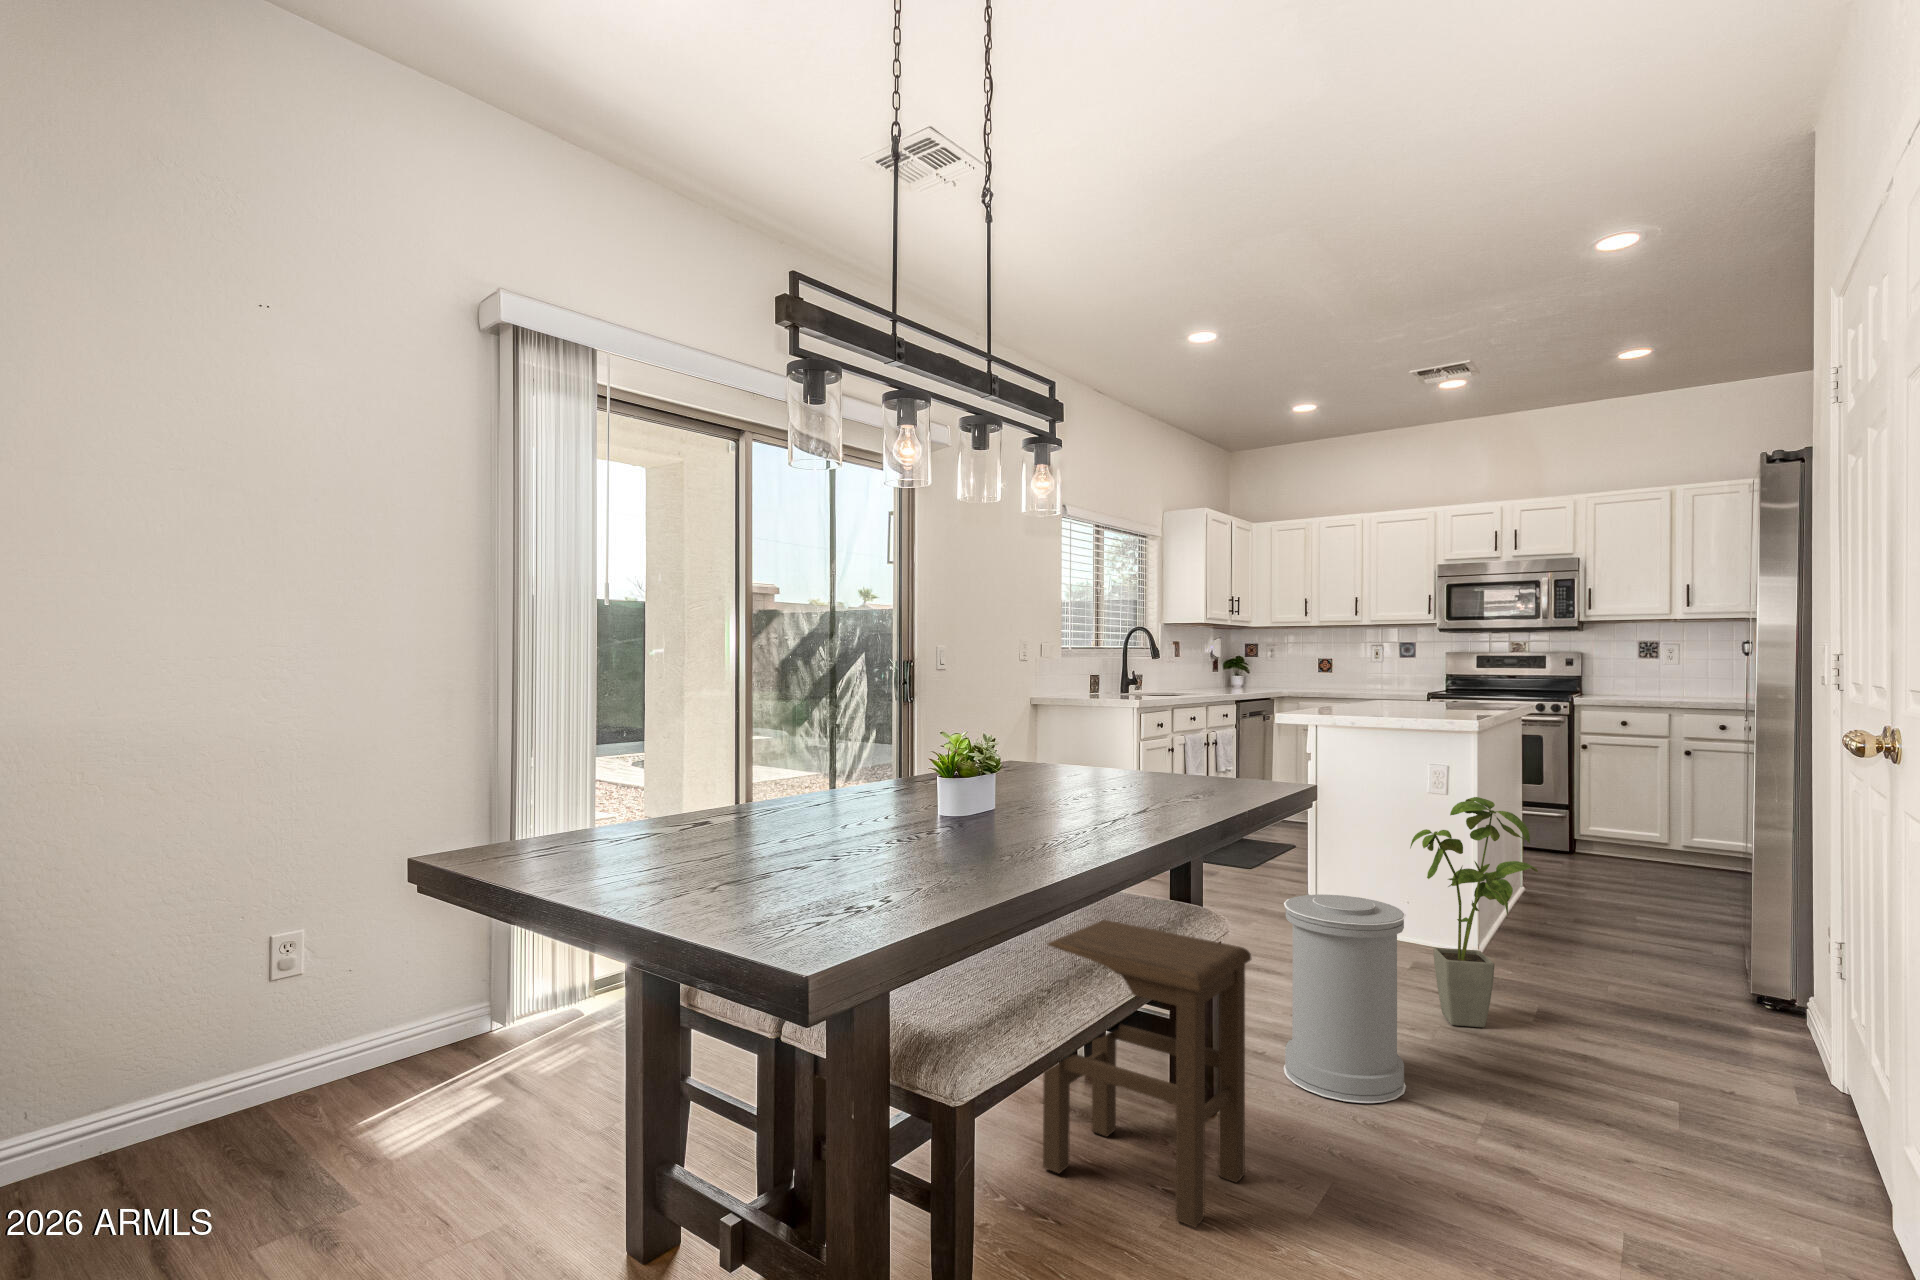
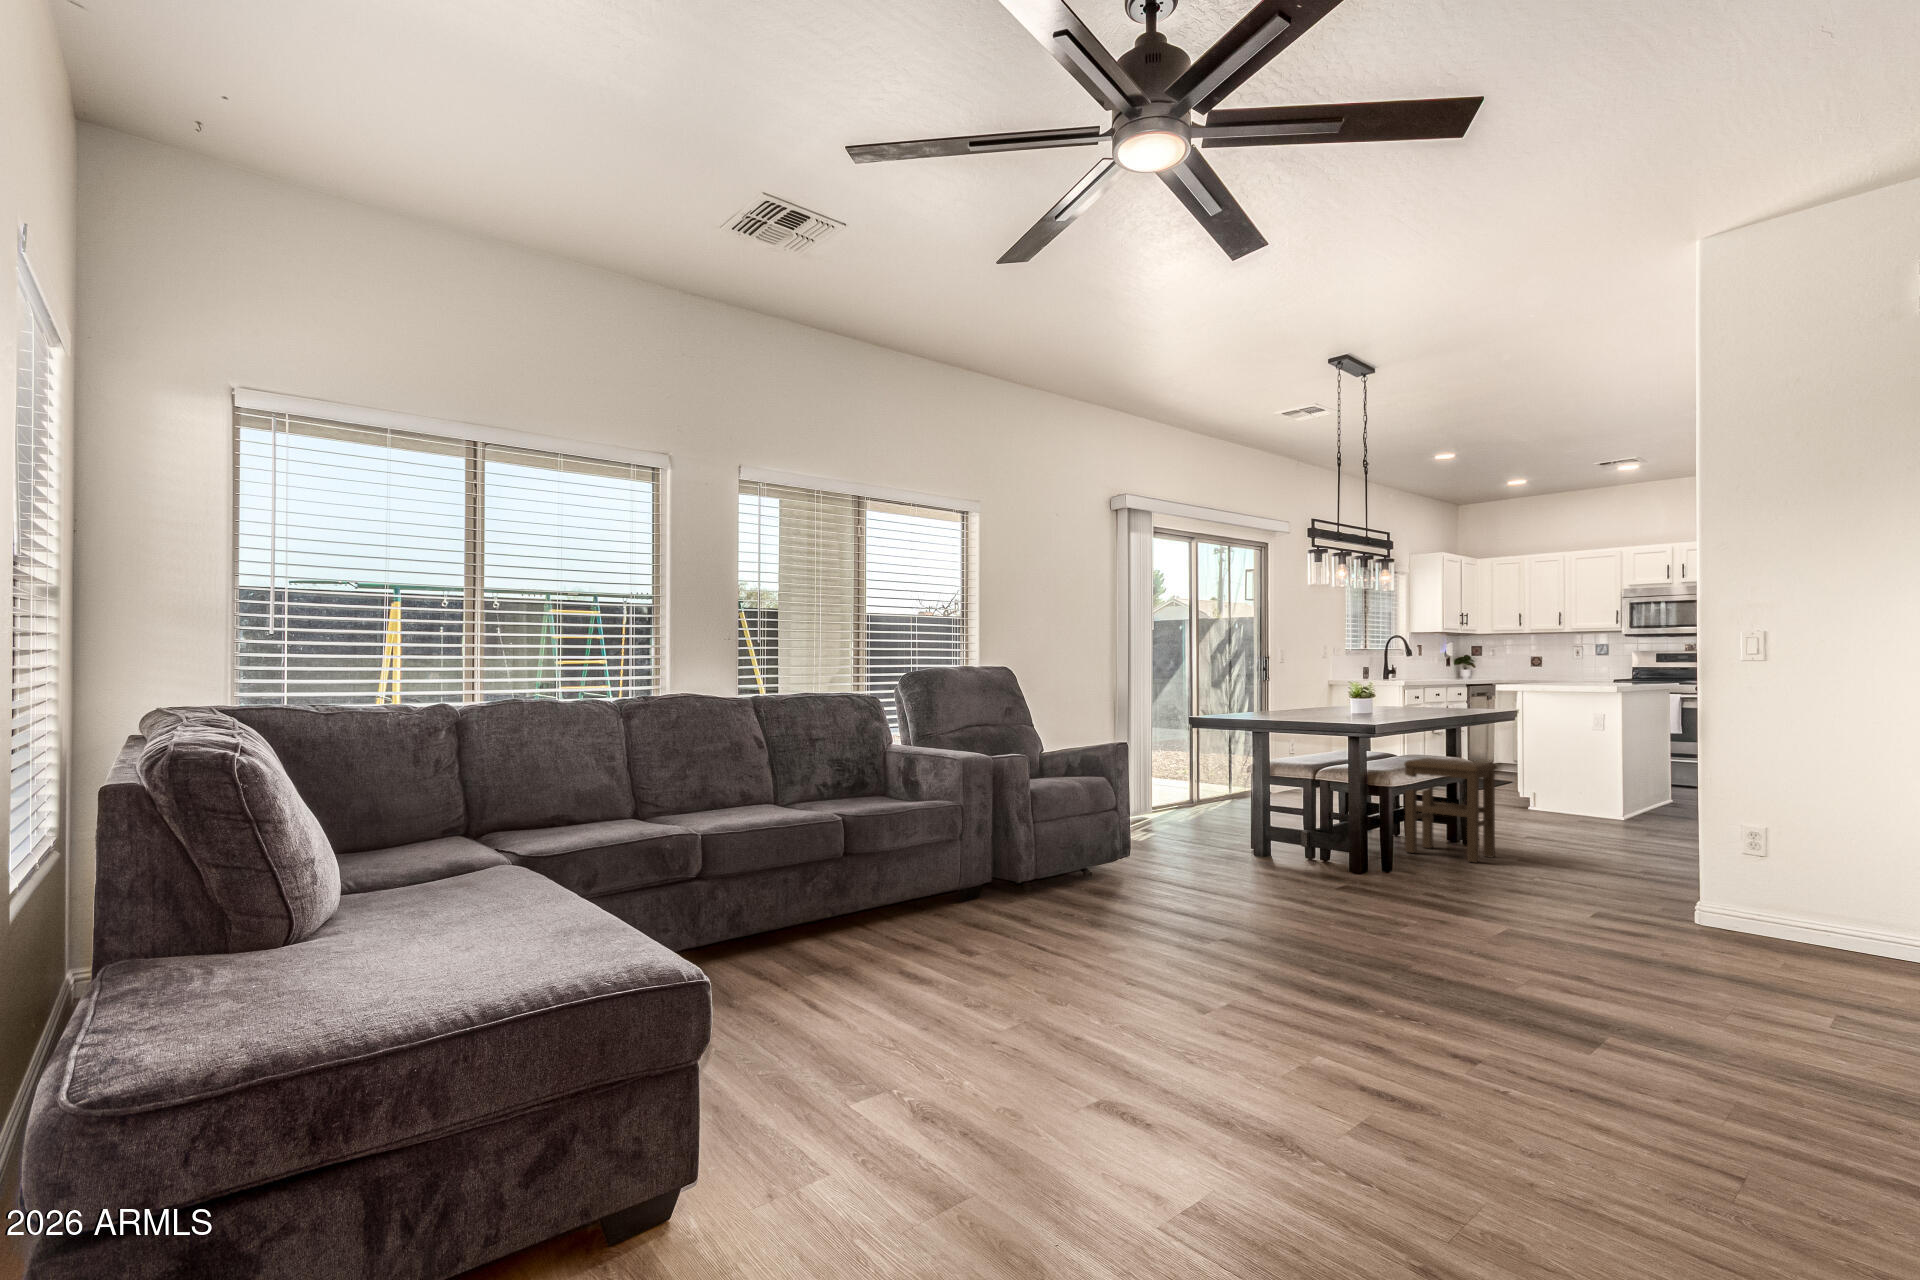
house plant: present [1410,797,1538,1027] -> none [1580,719,1653,835]
trash can: present [1284,894,1406,1103] -> none [1510,760,1573,847]

